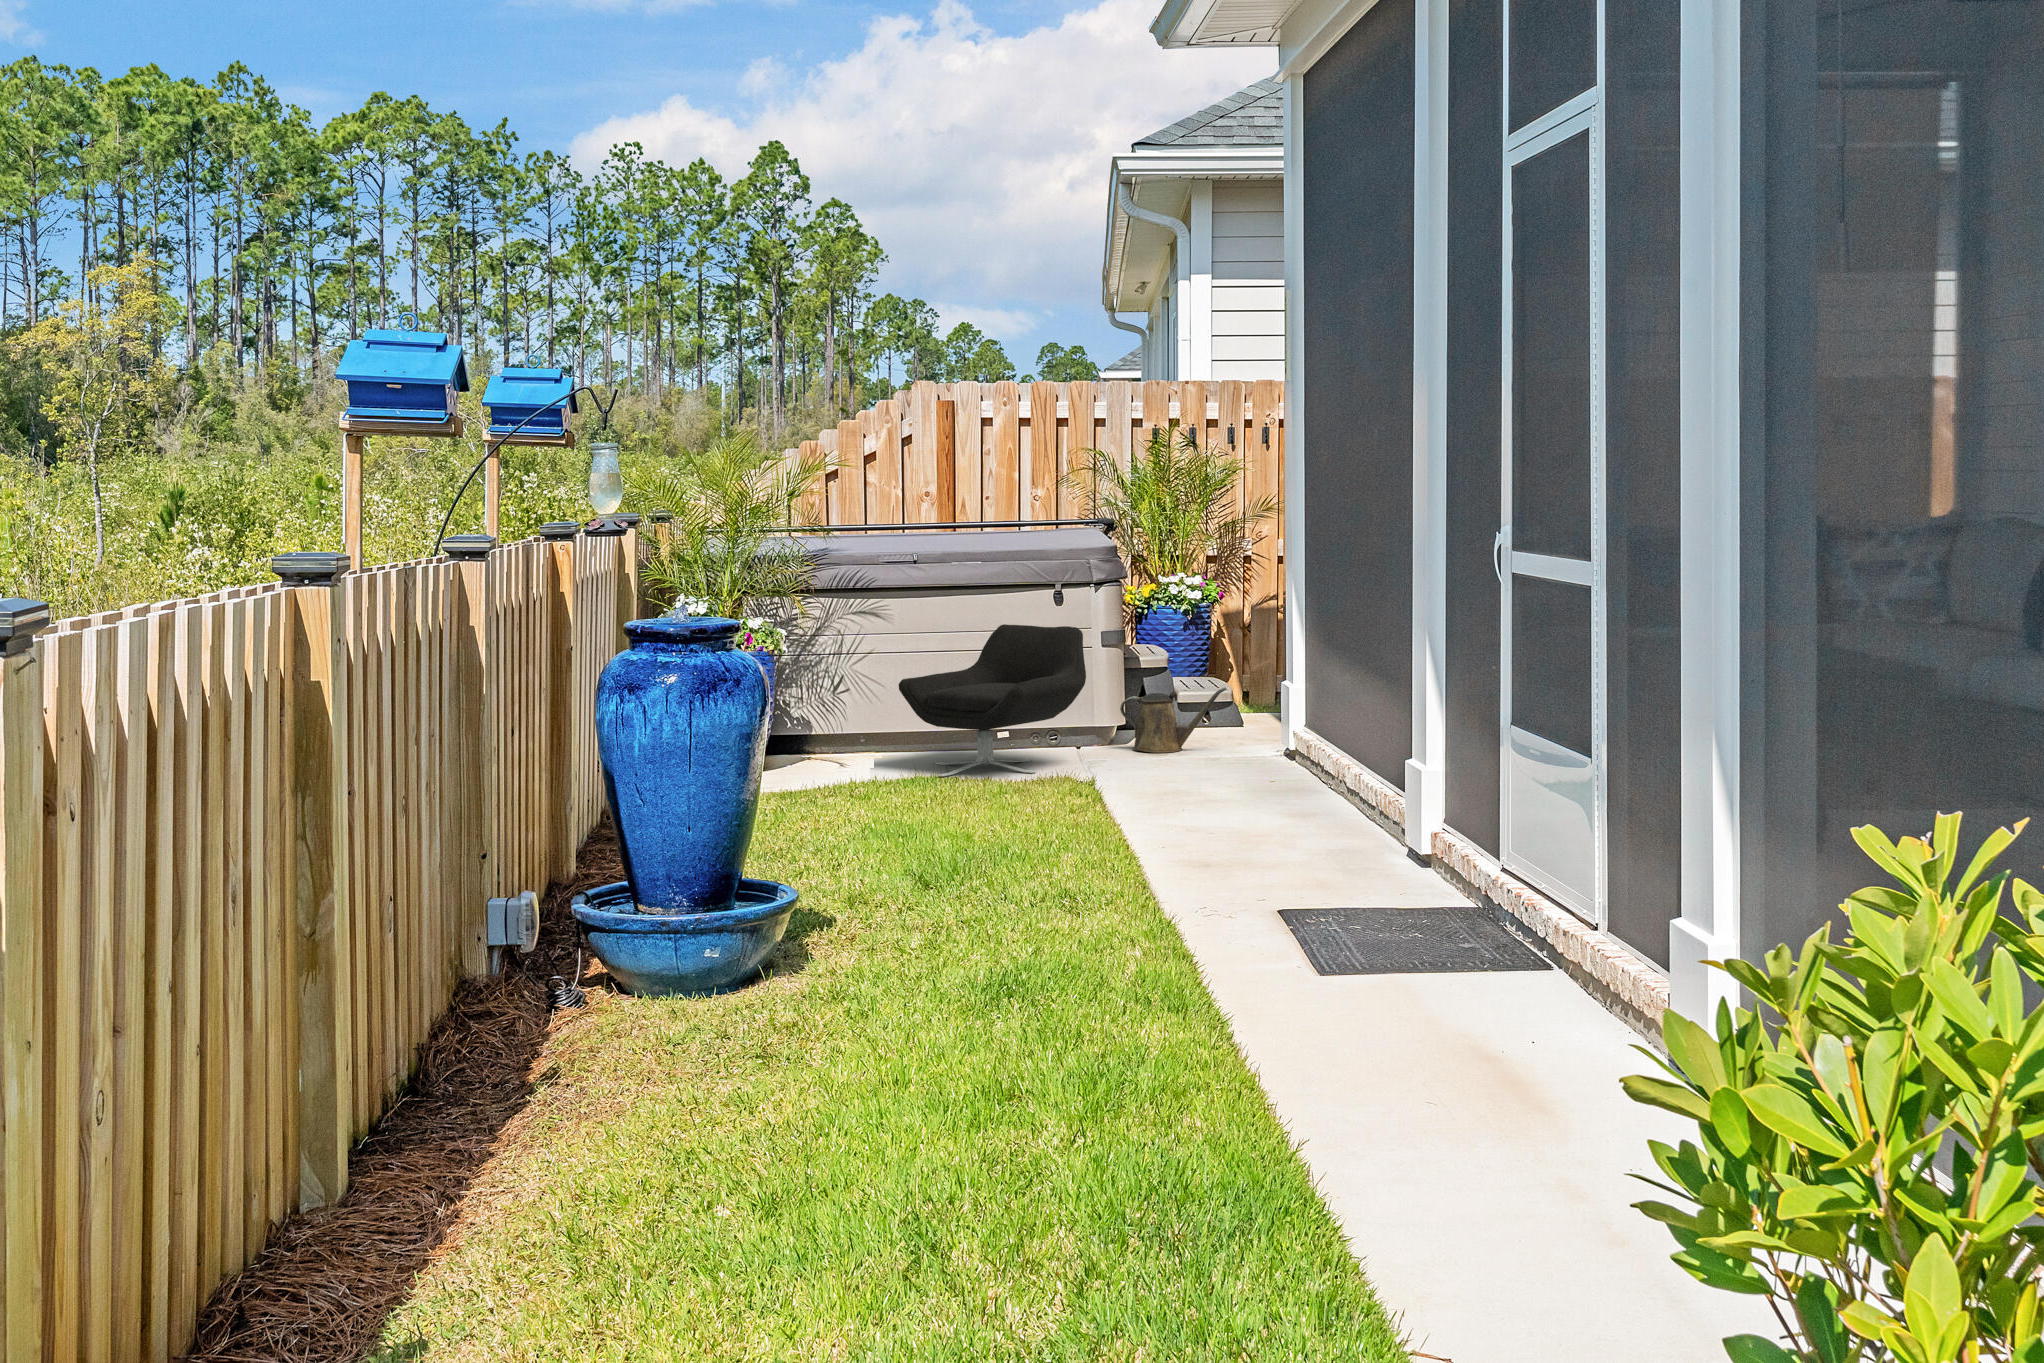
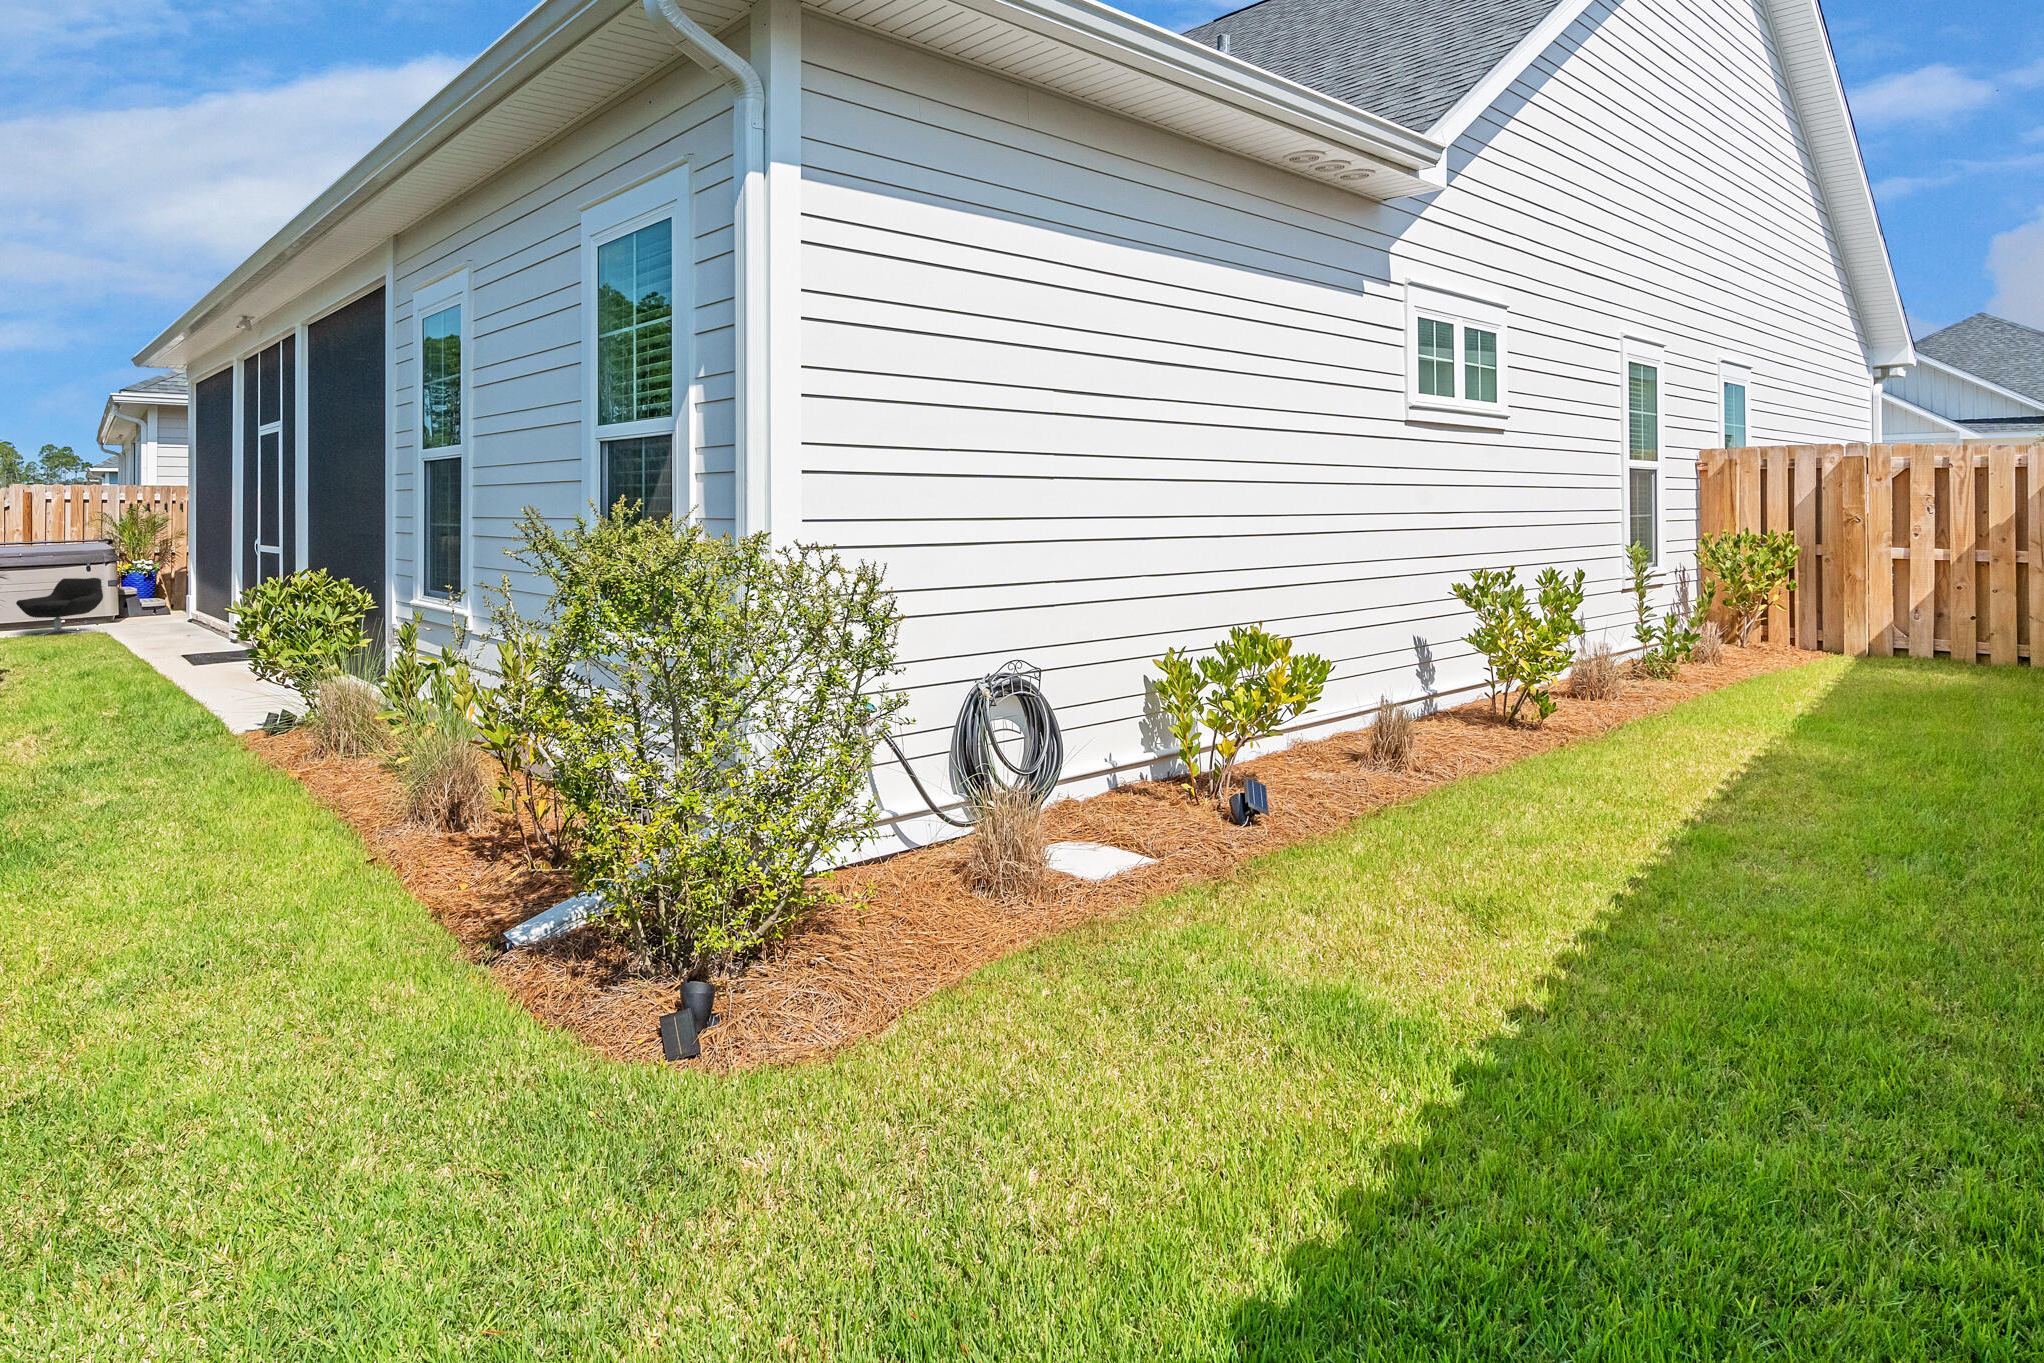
watering can: present [1120,687,1226,753] -> none [118,599,164,625]

